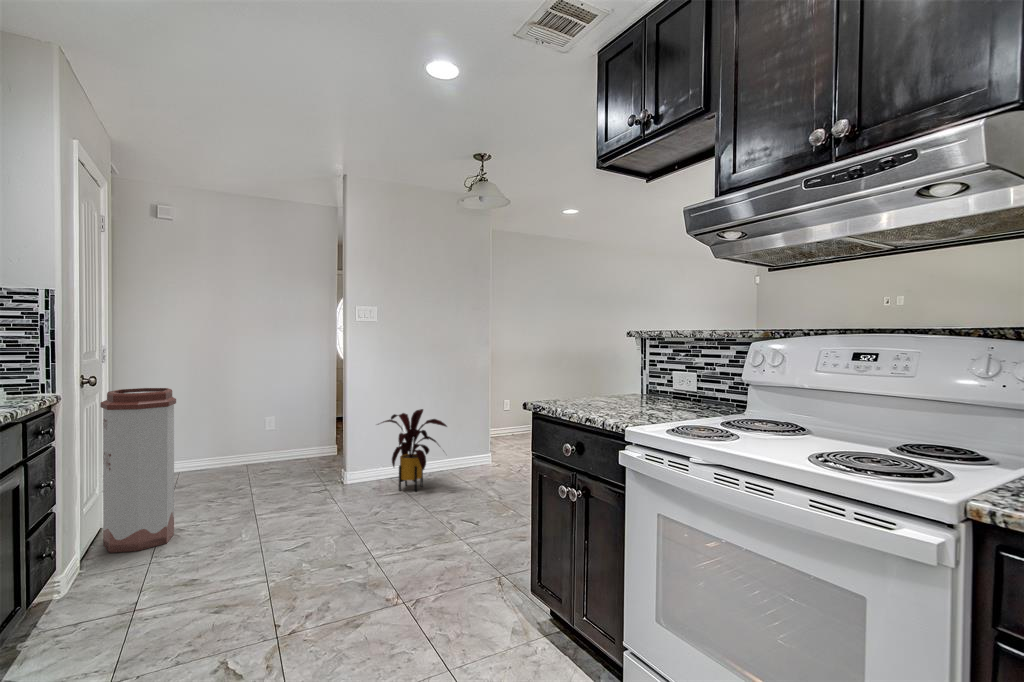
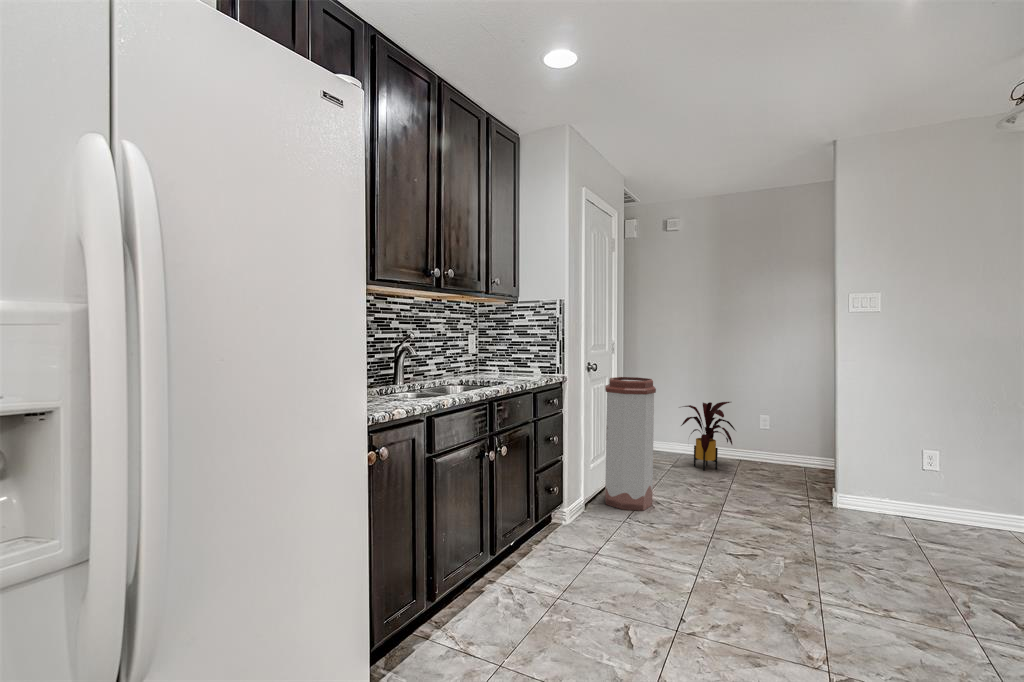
house plant: present [378,409,447,491] -> present [681,402,735,470]

